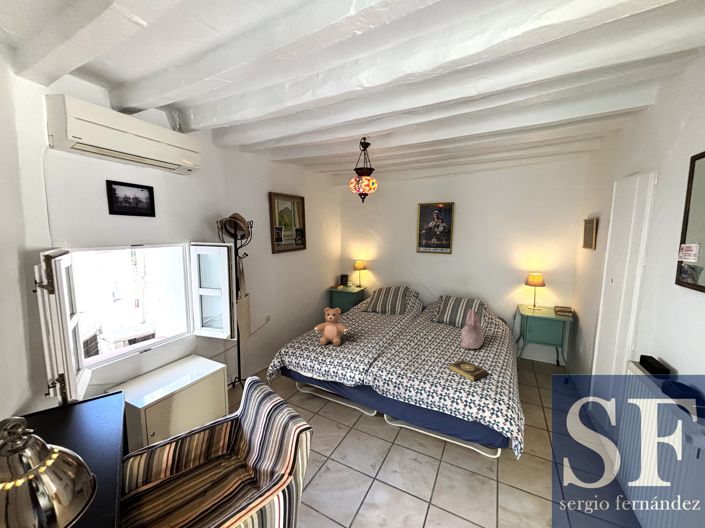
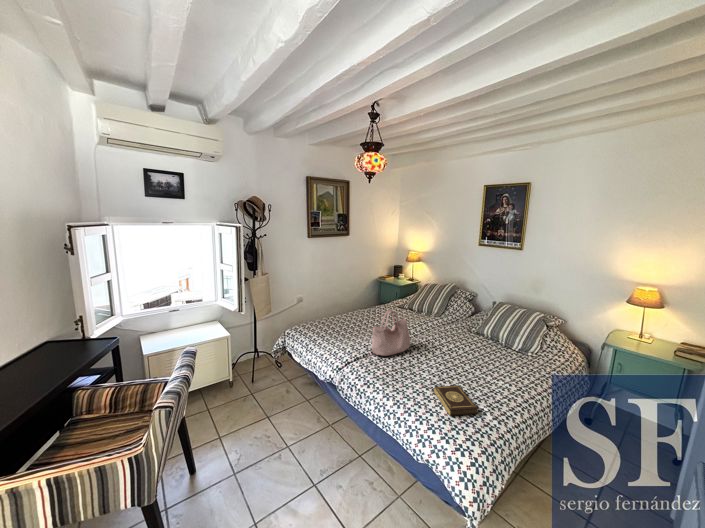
teddy bear: present [315,308,348,346] -> none [321,296,352,337]
handbag: present [461,309,484,349] -> present [372,310,410,356]

